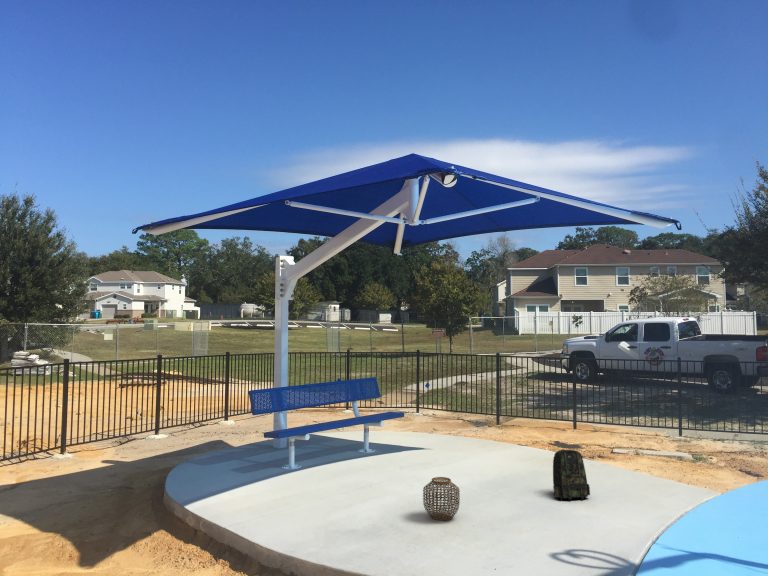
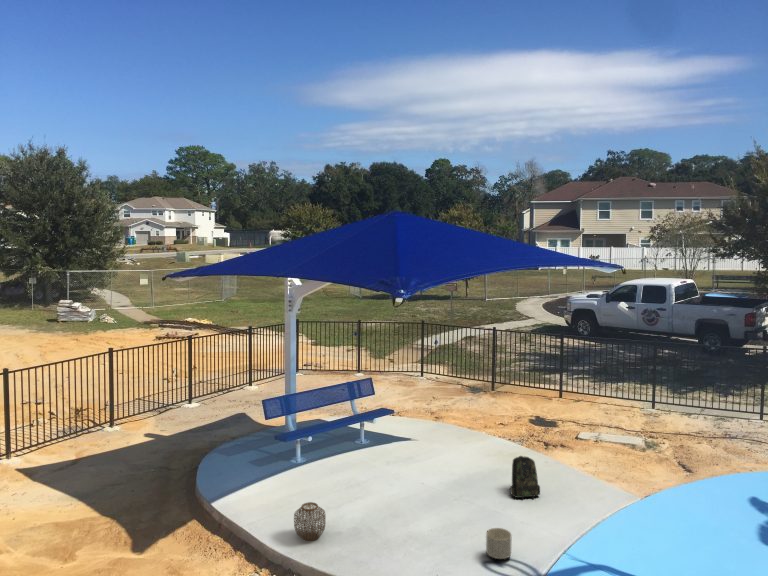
woven basket: present [423,477,460,521] -> present [294,502,326,541]
planter: none [545,515,578,553] -> present [486,528,511,559]

